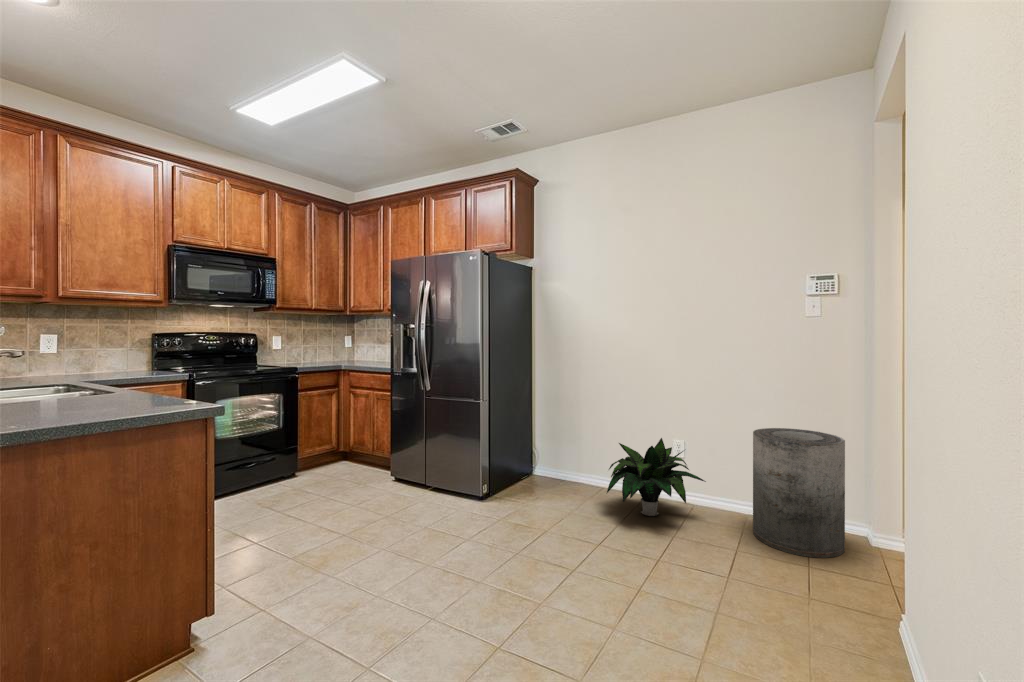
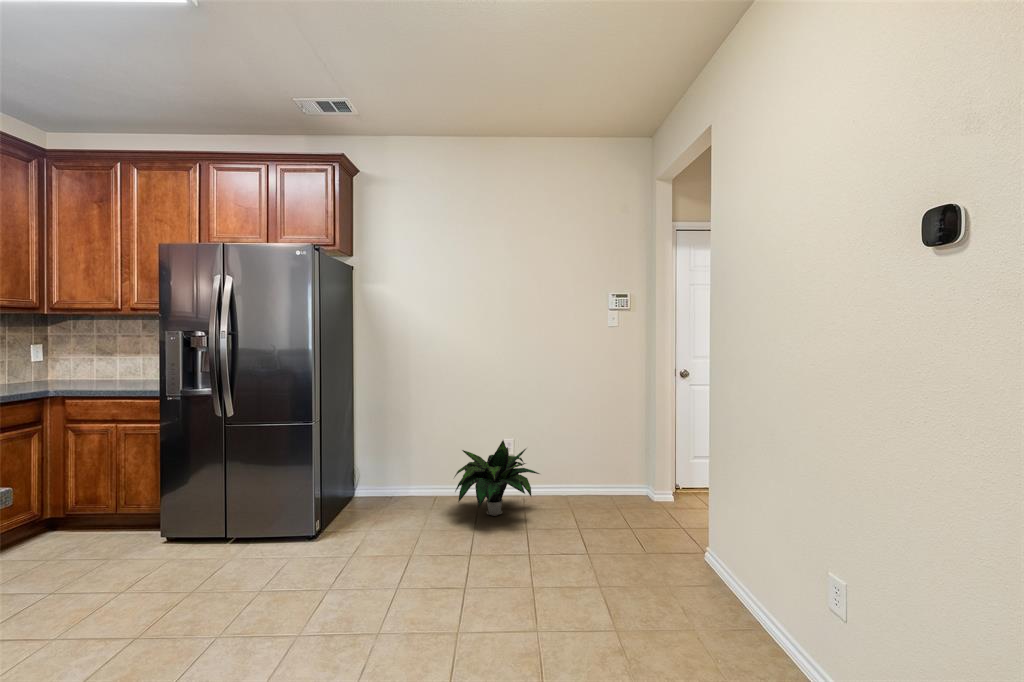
trash can: present [753,428,845,558] -> none [579,419,643,521]

